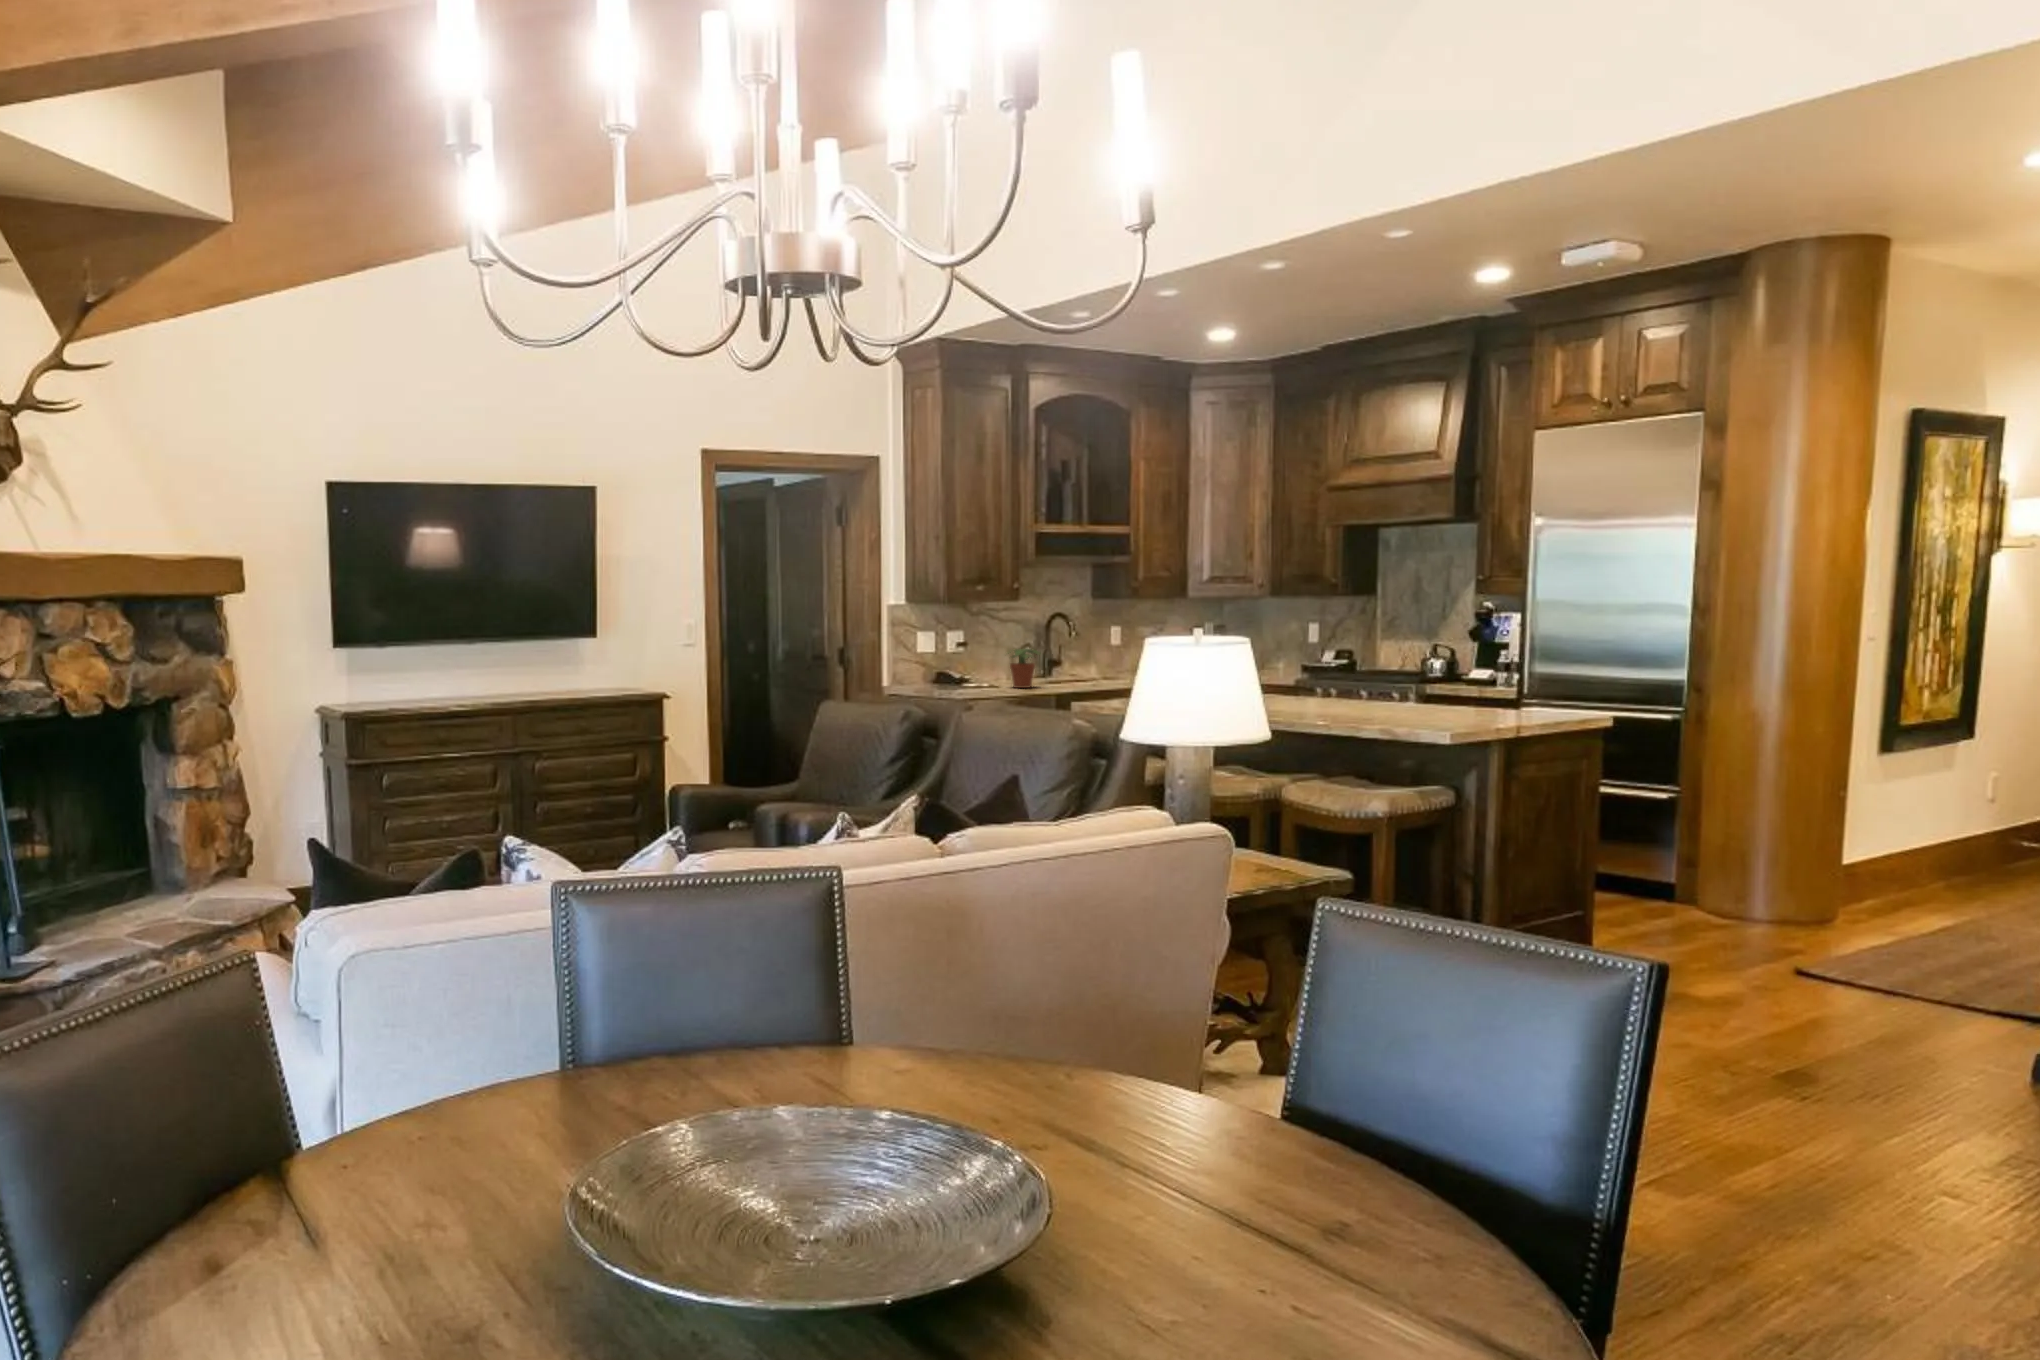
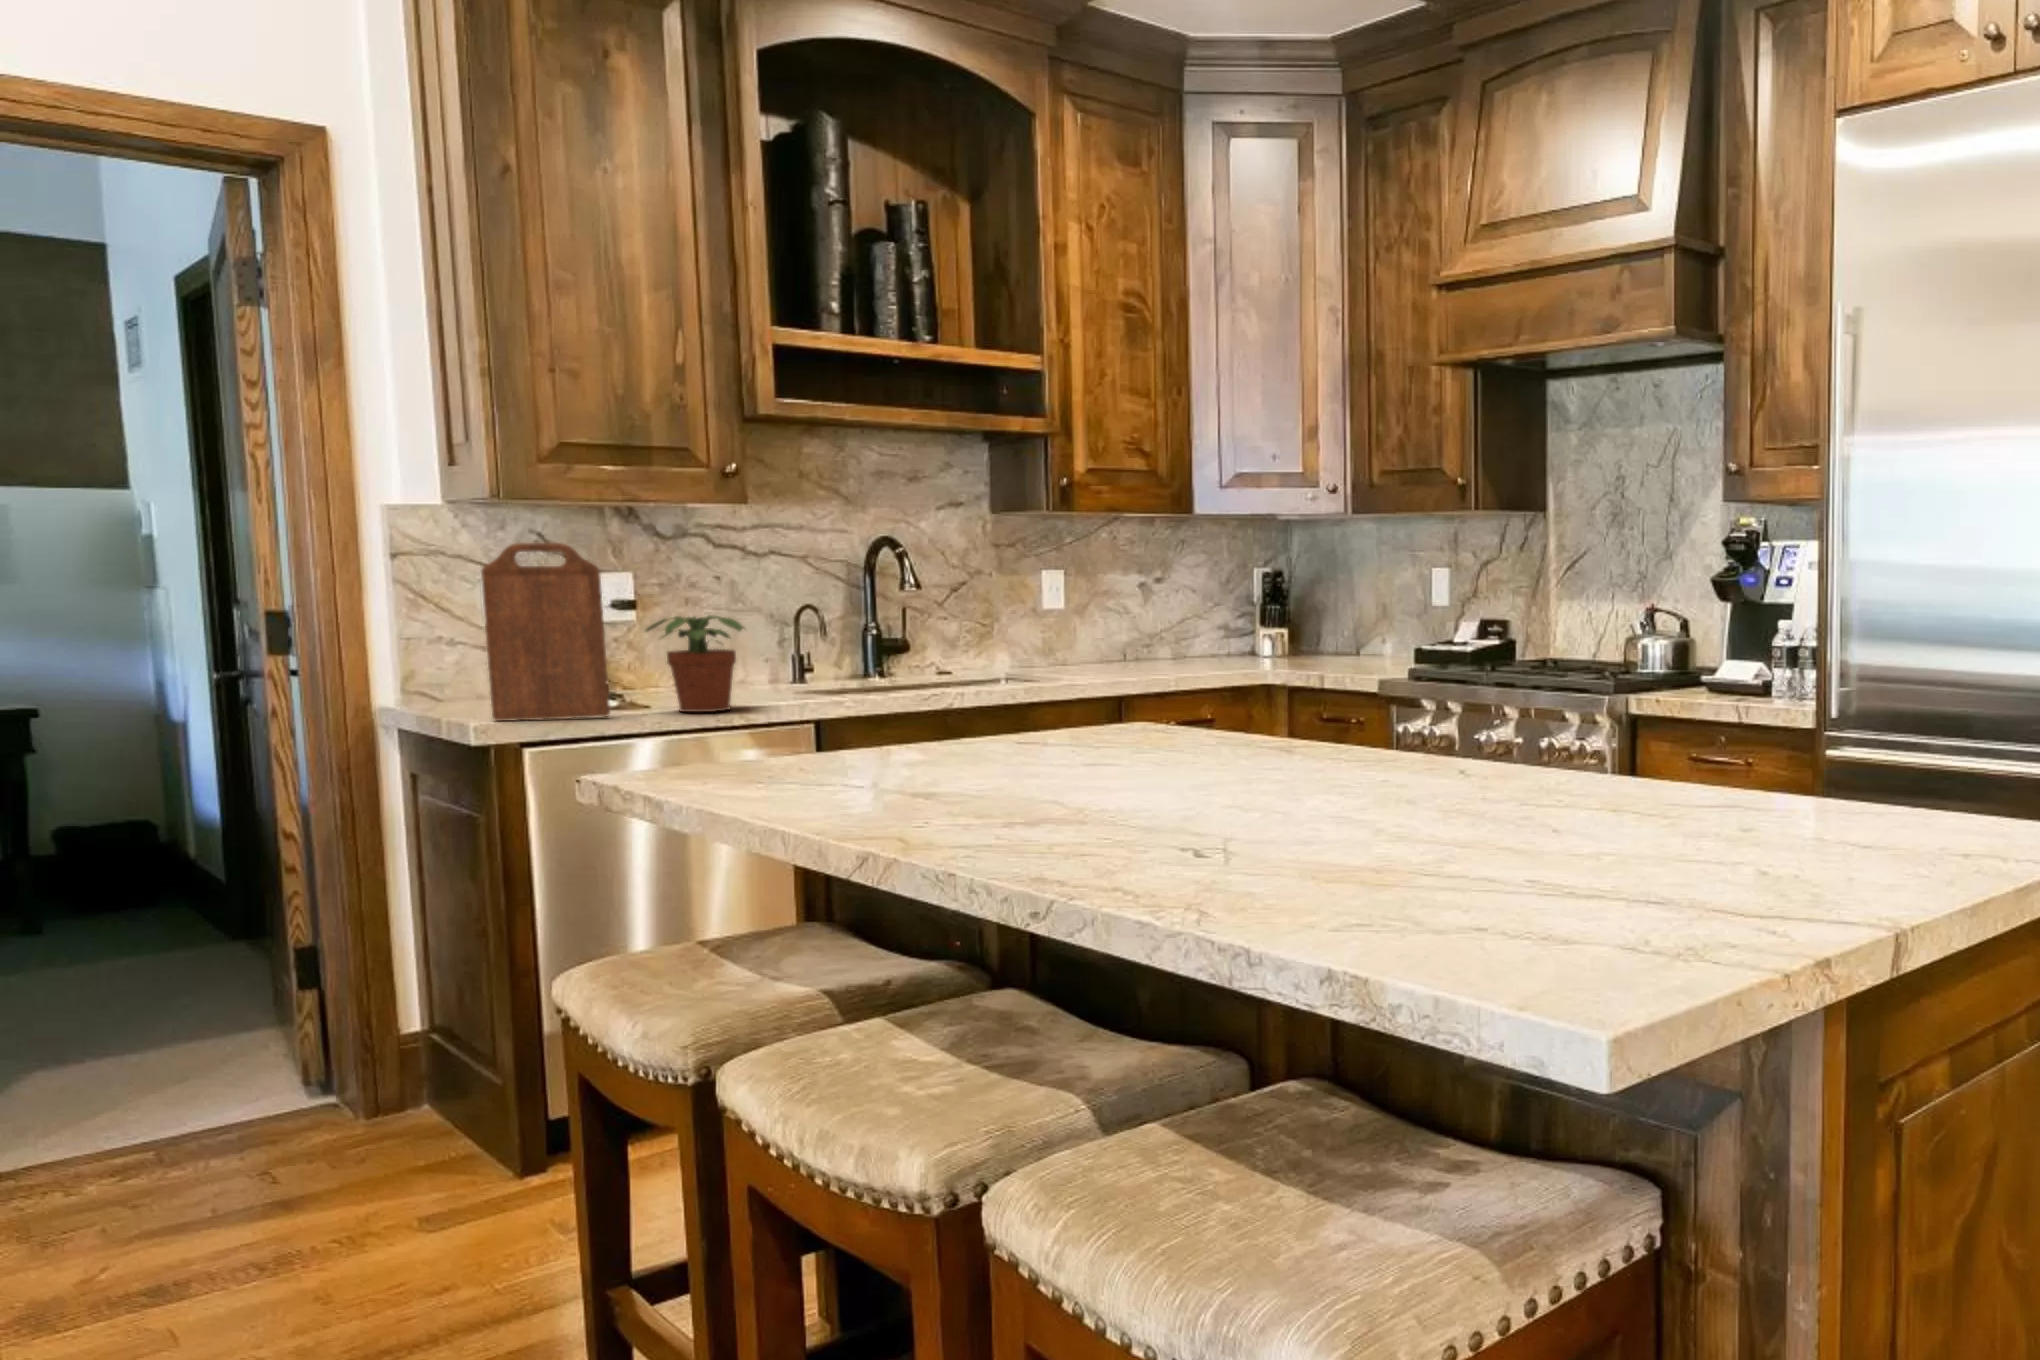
cutting board: none [956,621,996,690] -> present [481,543,610,721]

